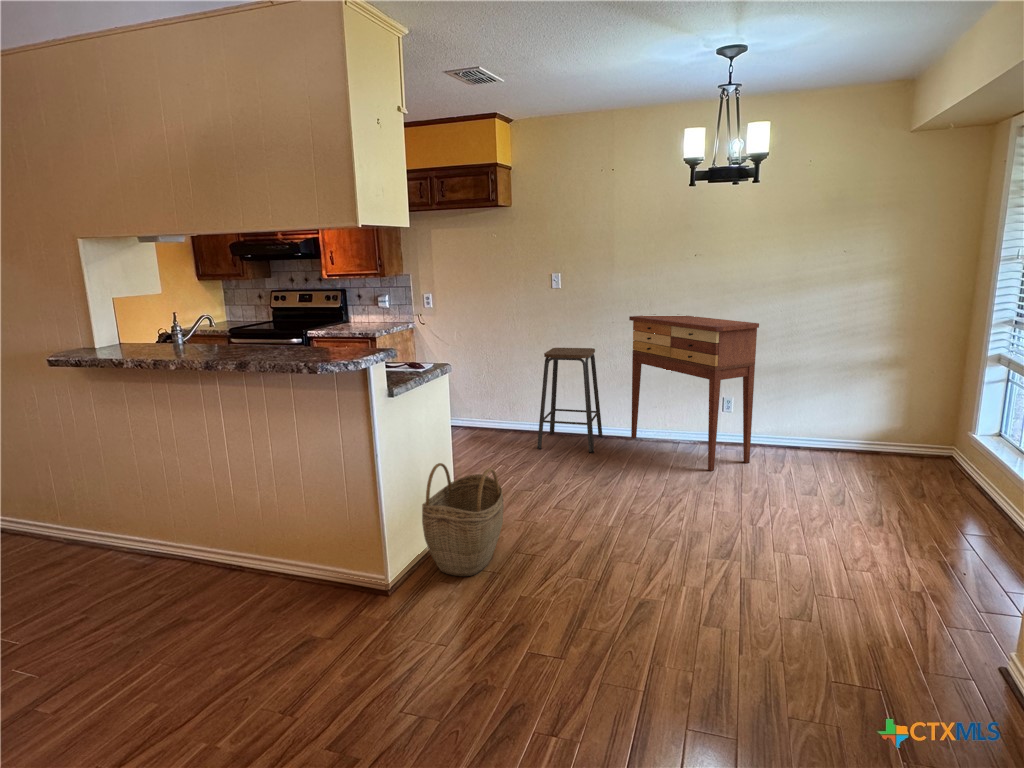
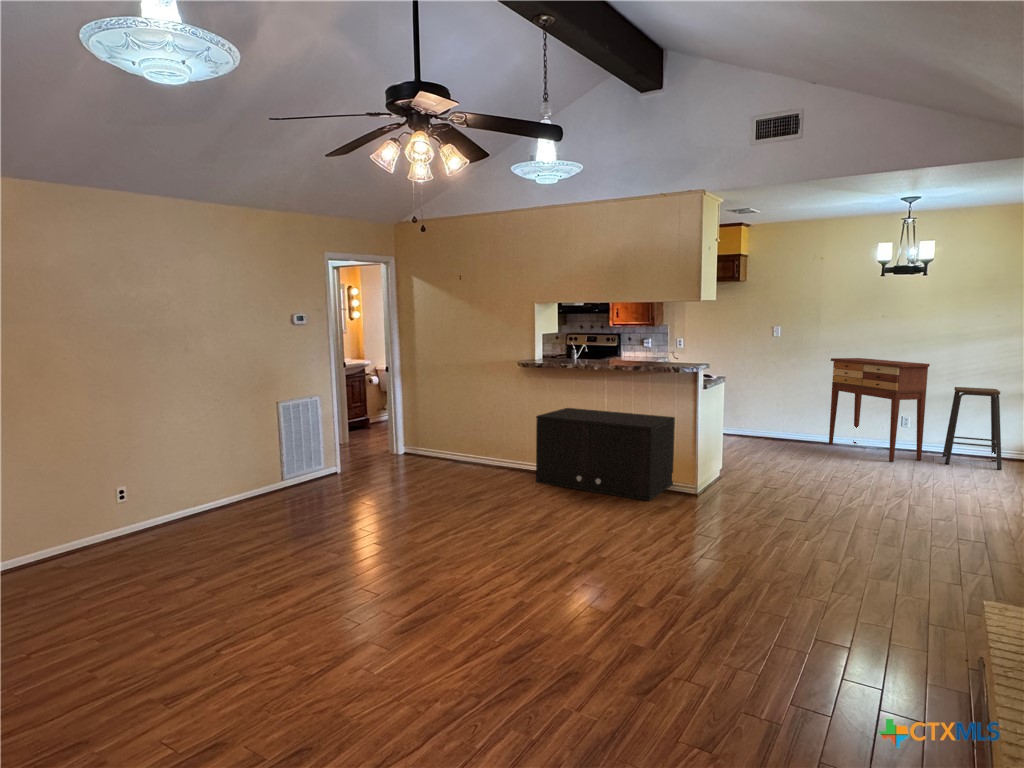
bar stool: present [537,348,603,453] -> present [943,387,1002,470]
storage cabinet: none [19,450,339,673] -> present [536,408,675,501]
woven basket: present [422,463,504,576] -> none [717,425,762,486]

